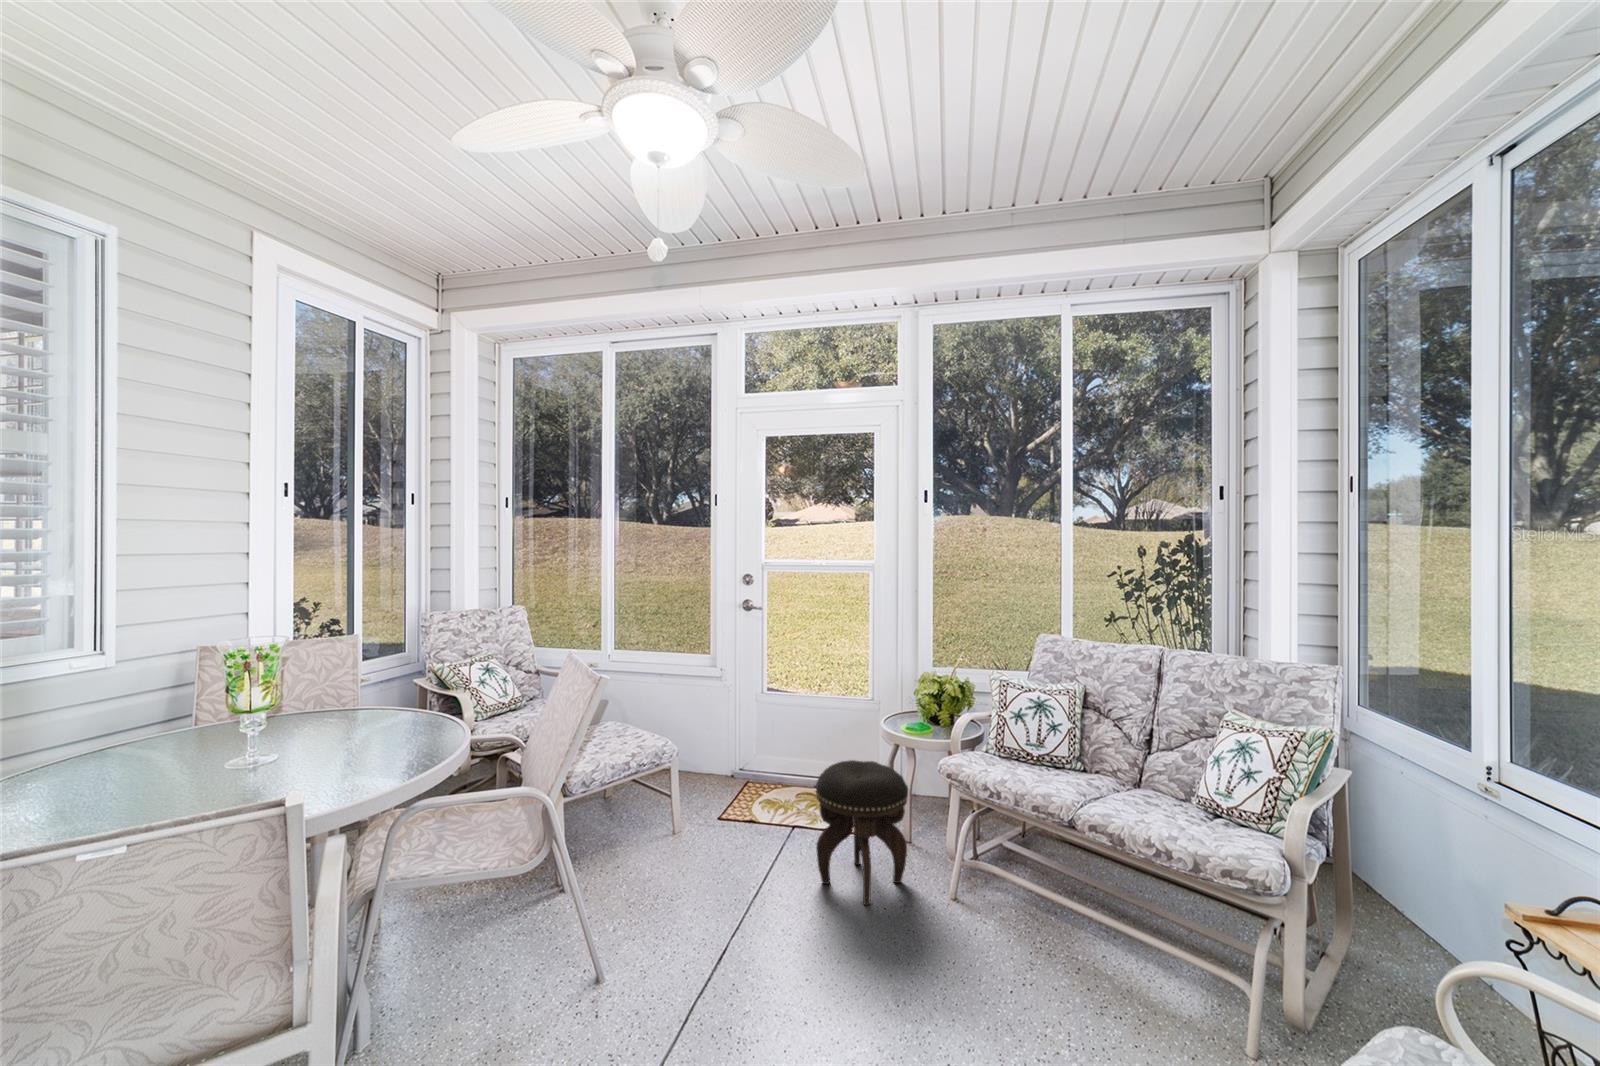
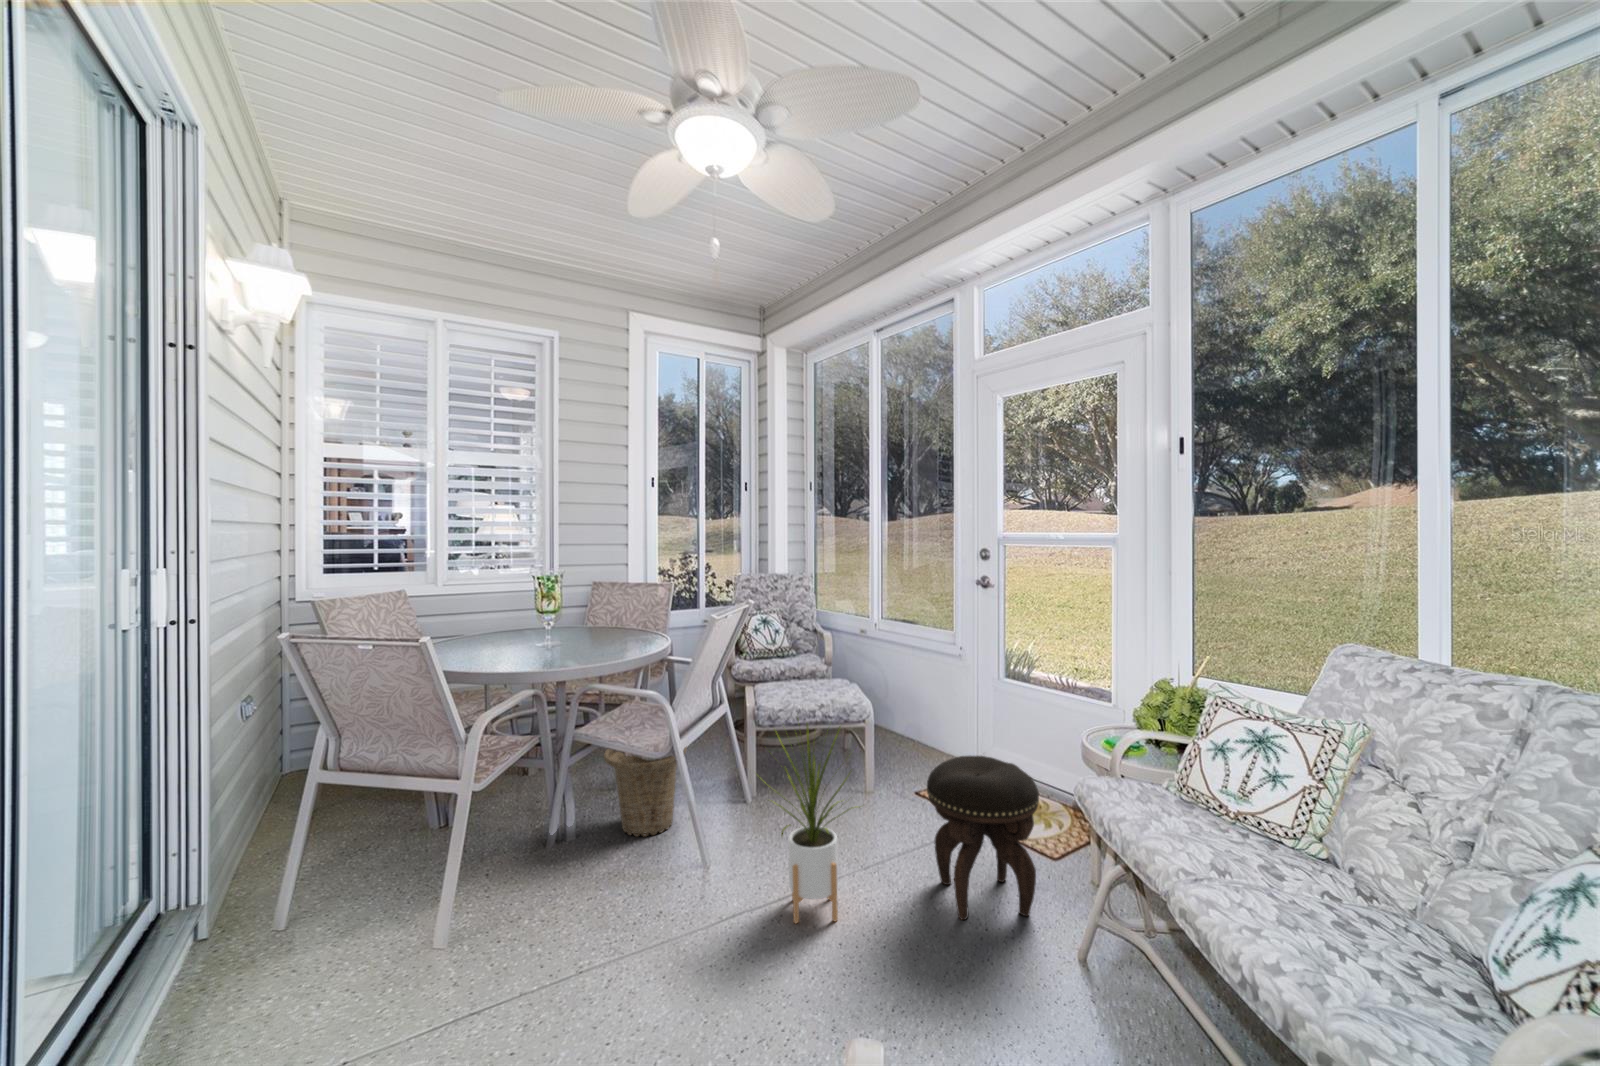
house plant: none [708,754,813,975] -> present [774,724,853,924]
basket: none [404,833,525,981] -> present [604,747,687,836]

